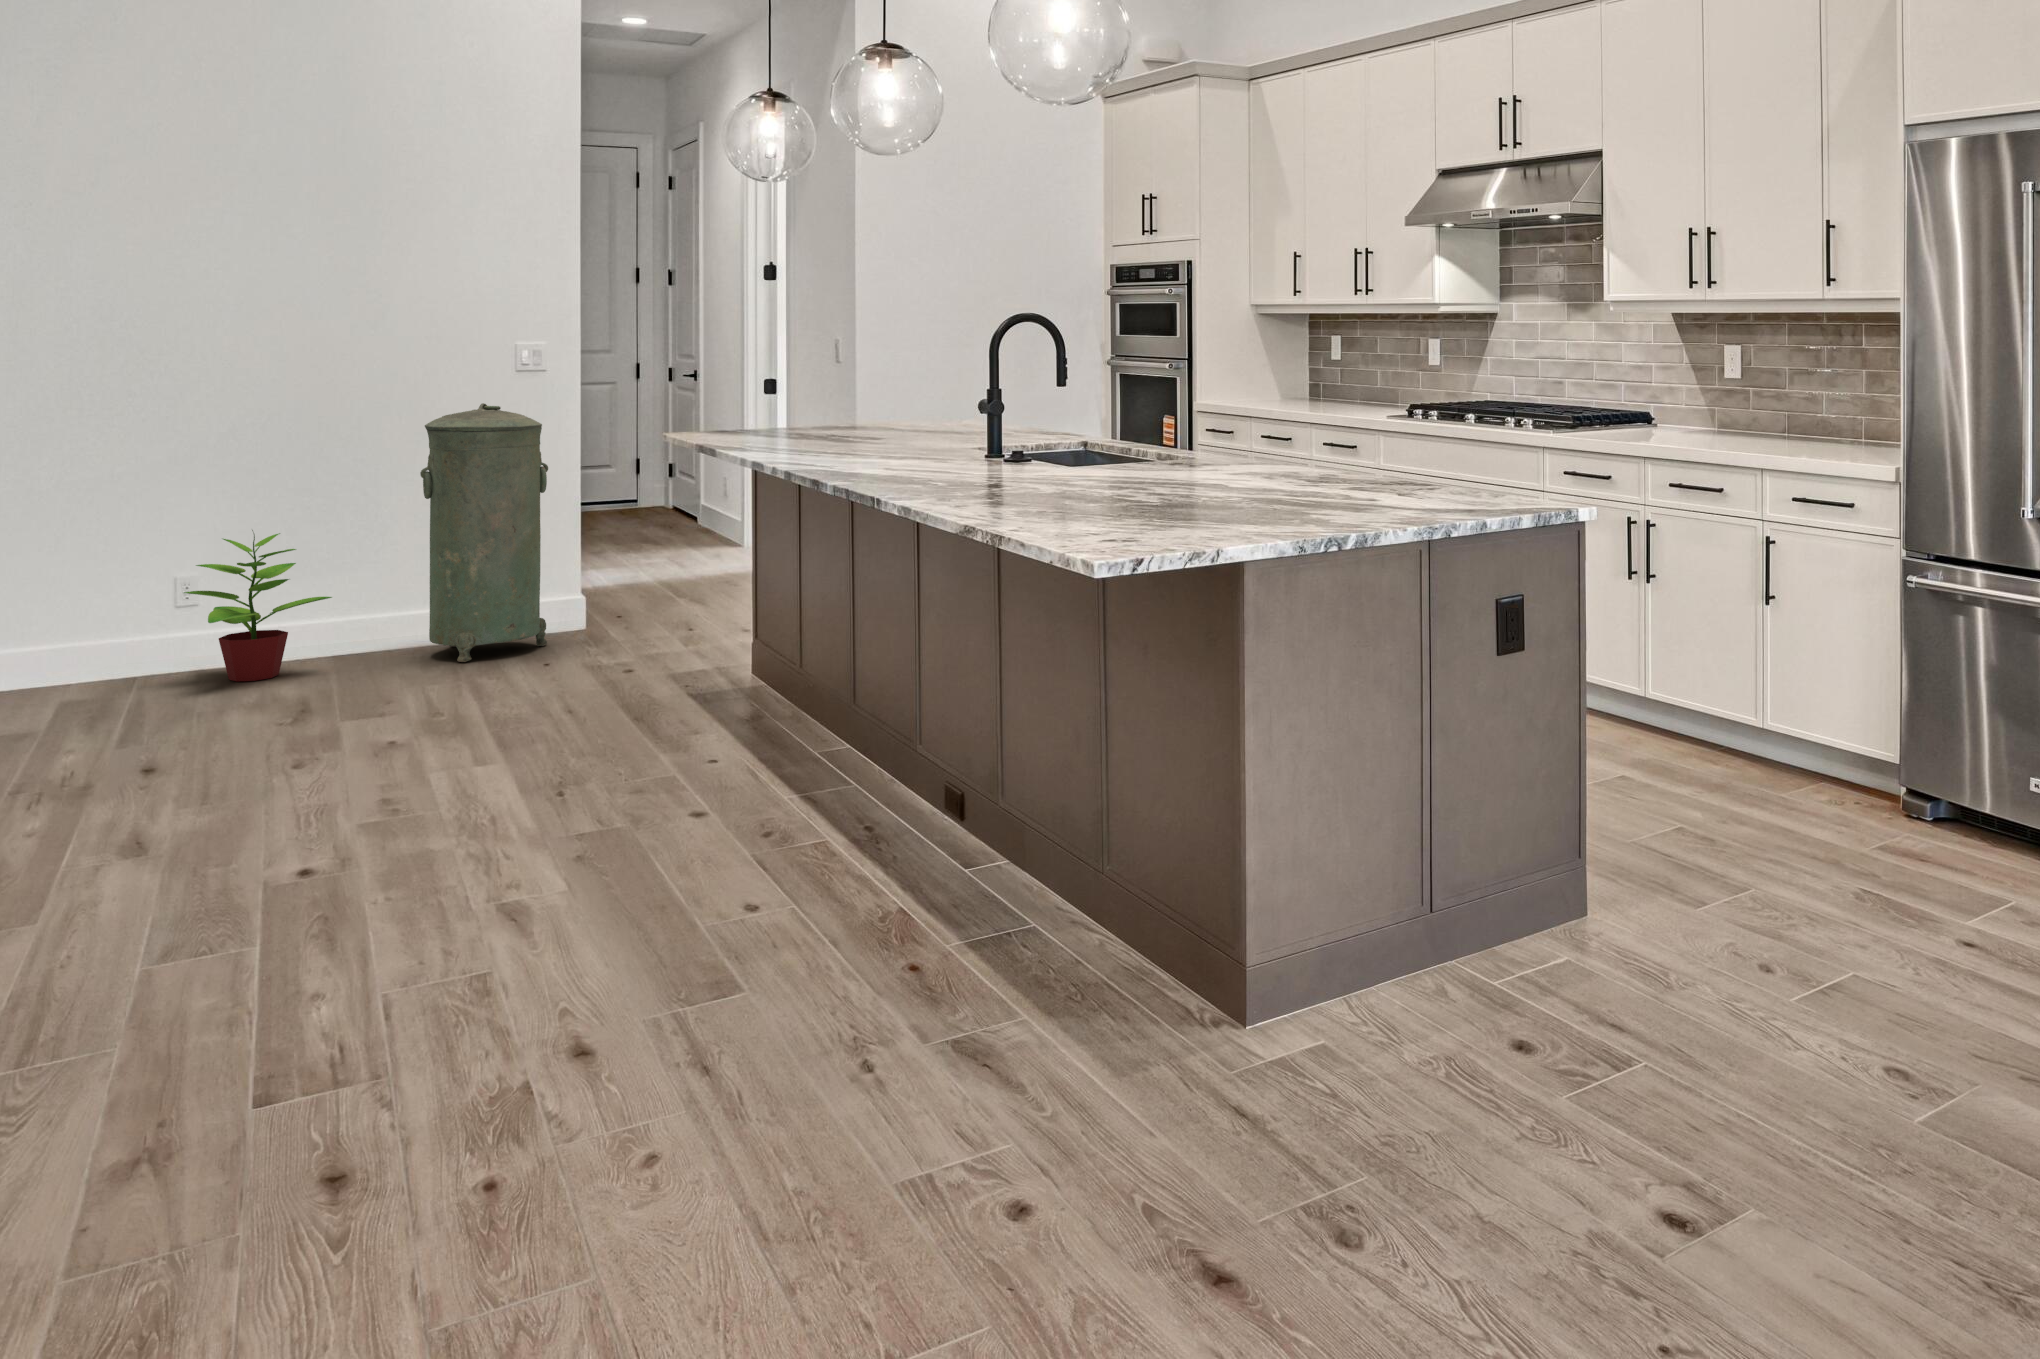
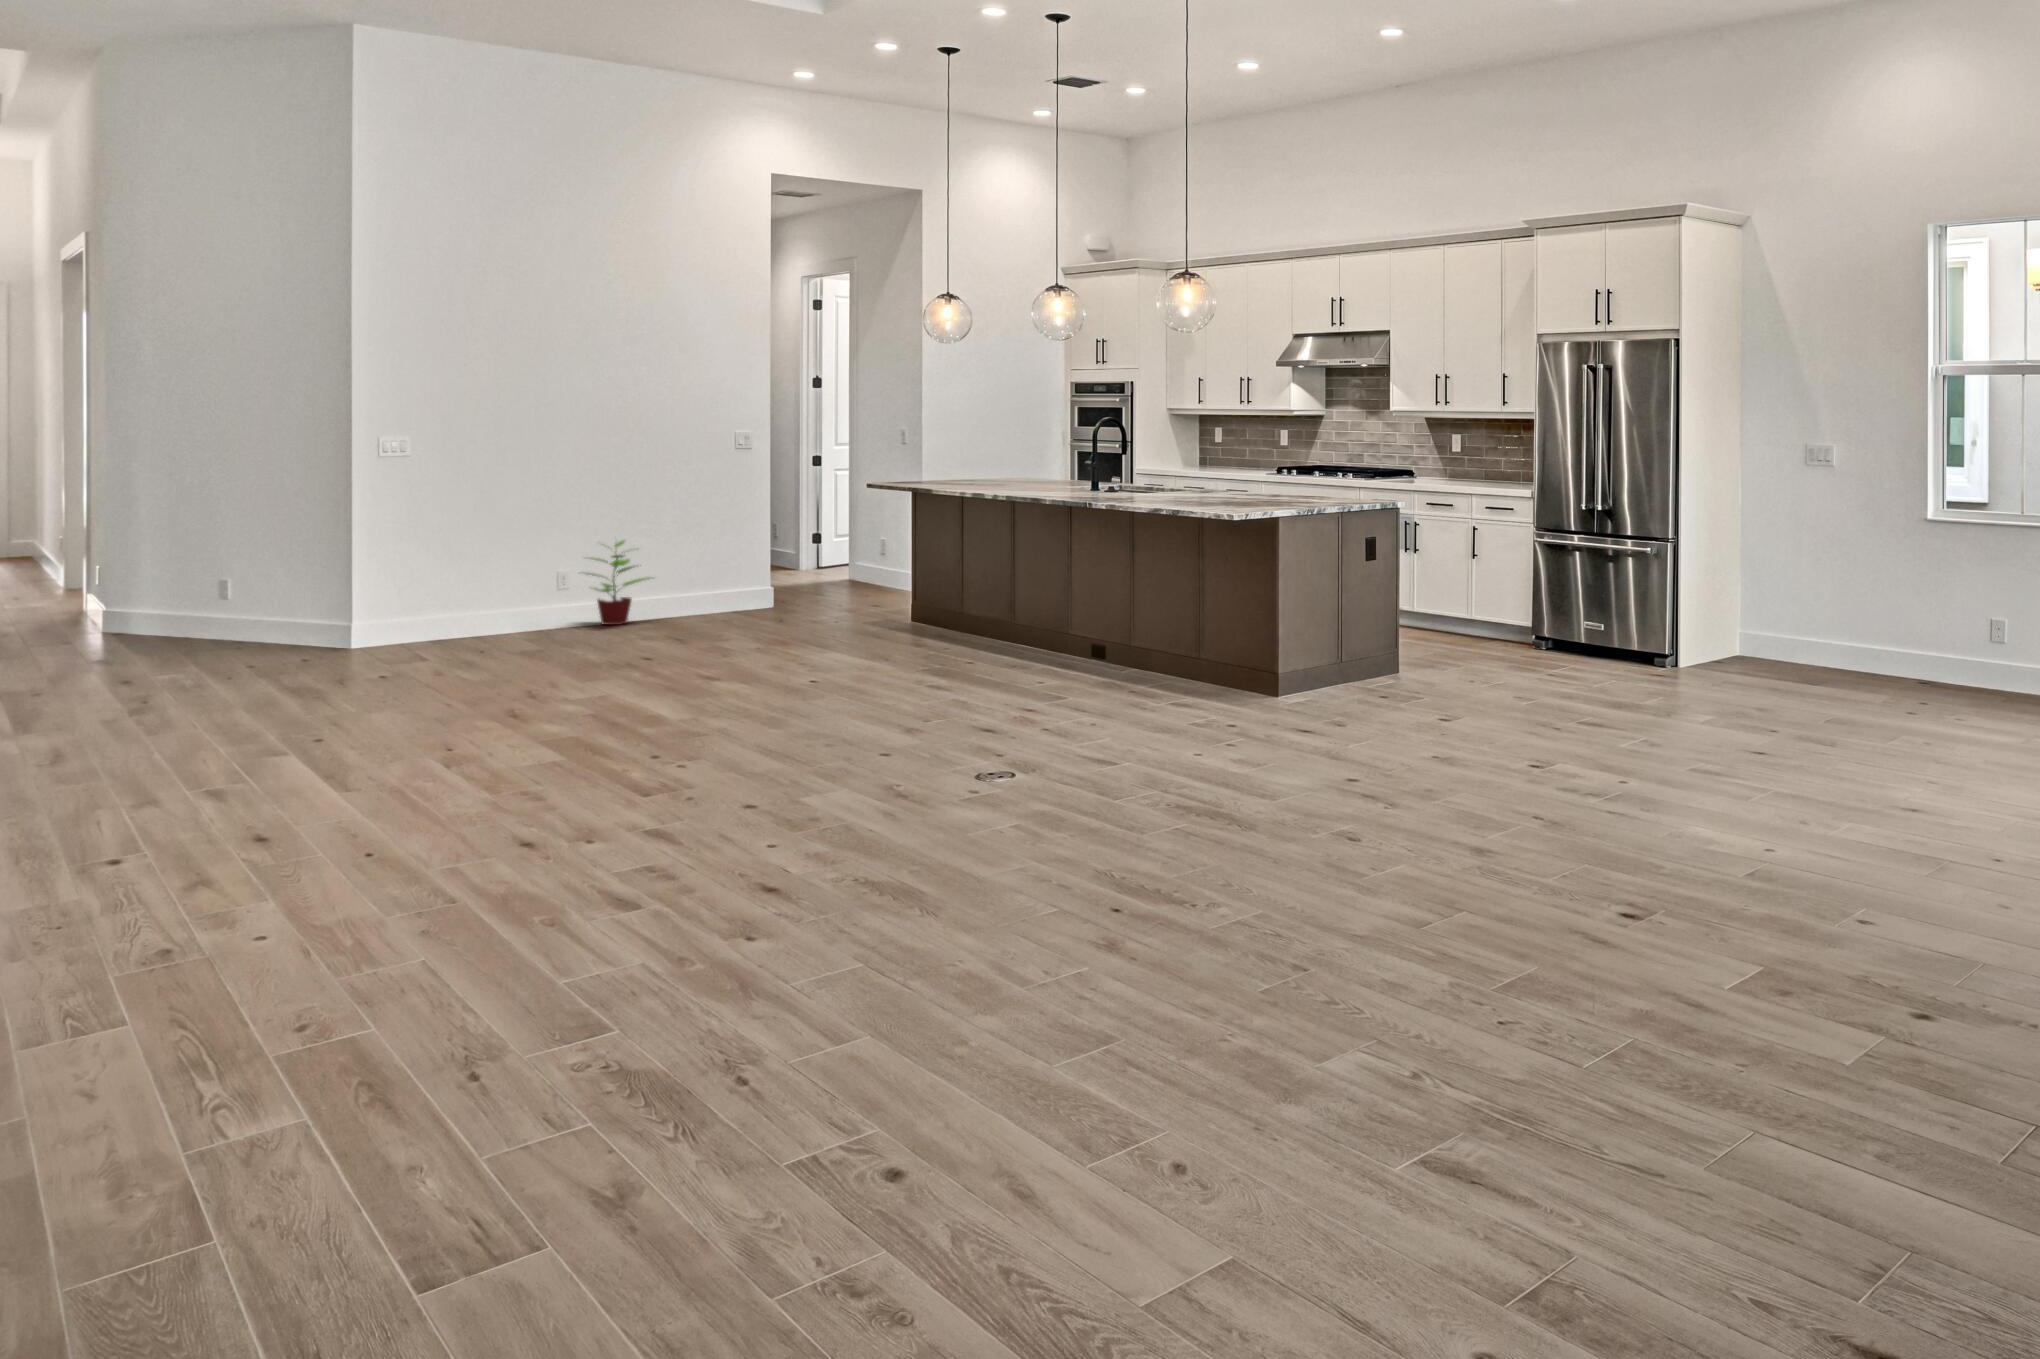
trash can: present [420,403,548,662] -> none [700,464,766,617]

